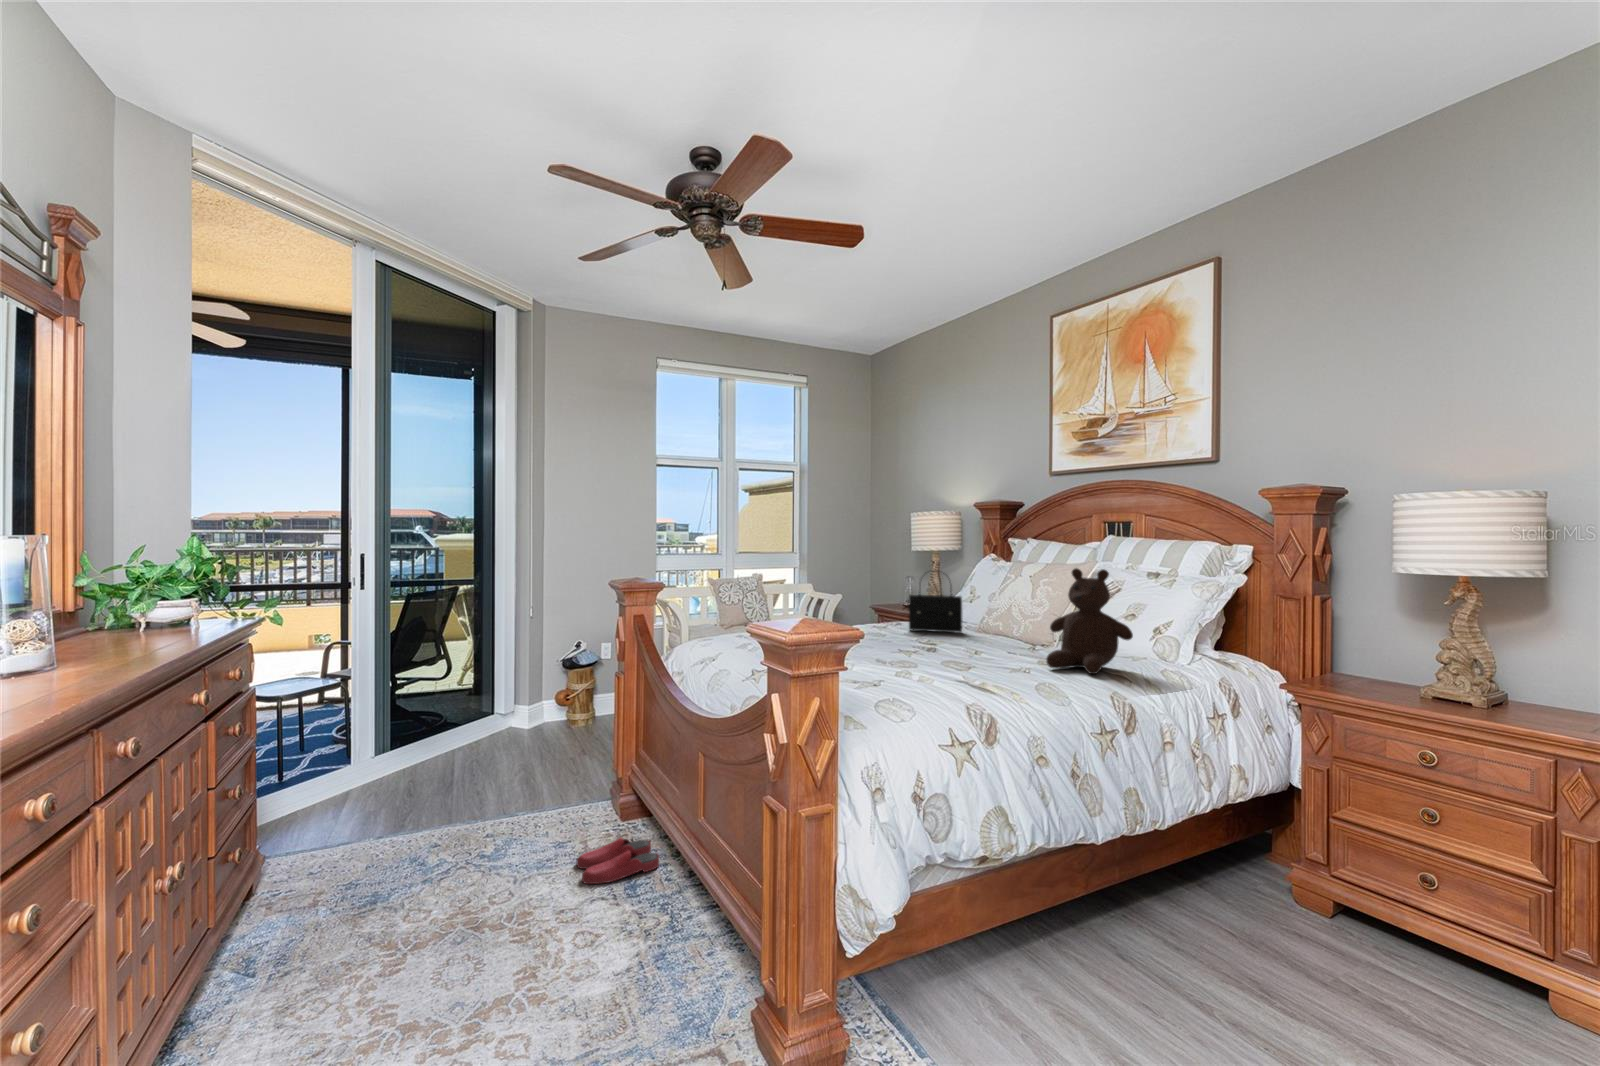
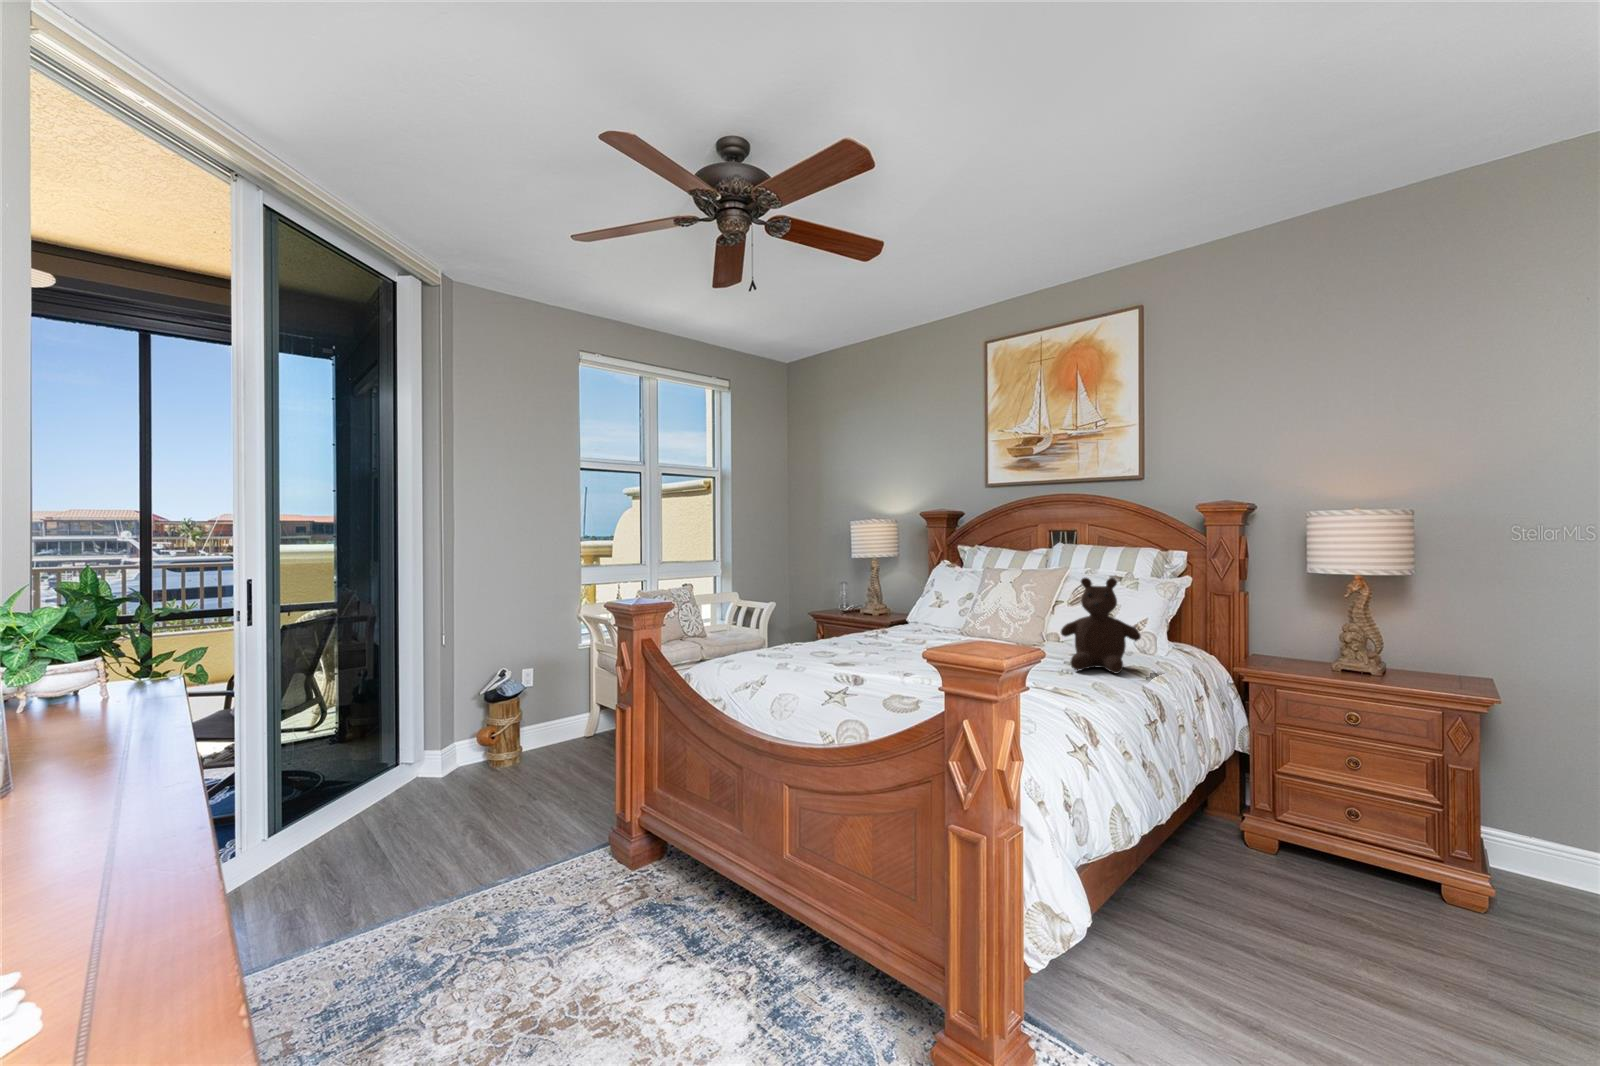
handbag: present [908,573,962,632] -> none [889,581,941,640]
slippers: present [577,838,659,884] -> none [612,888,705,949]

